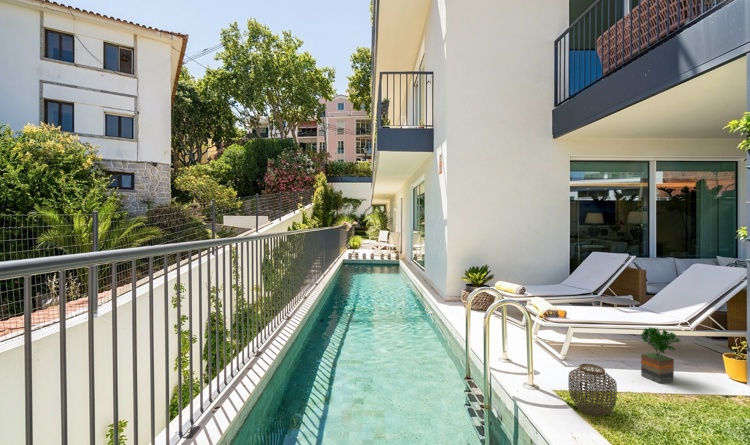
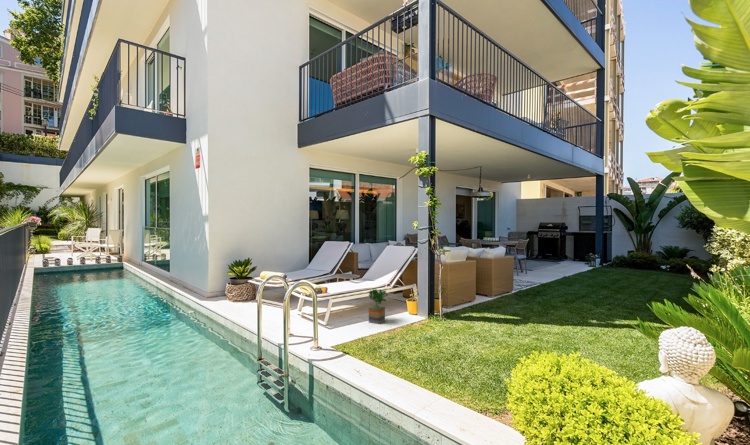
woven basket: present [568,364,617,416] -> none [335,318,363,351]

